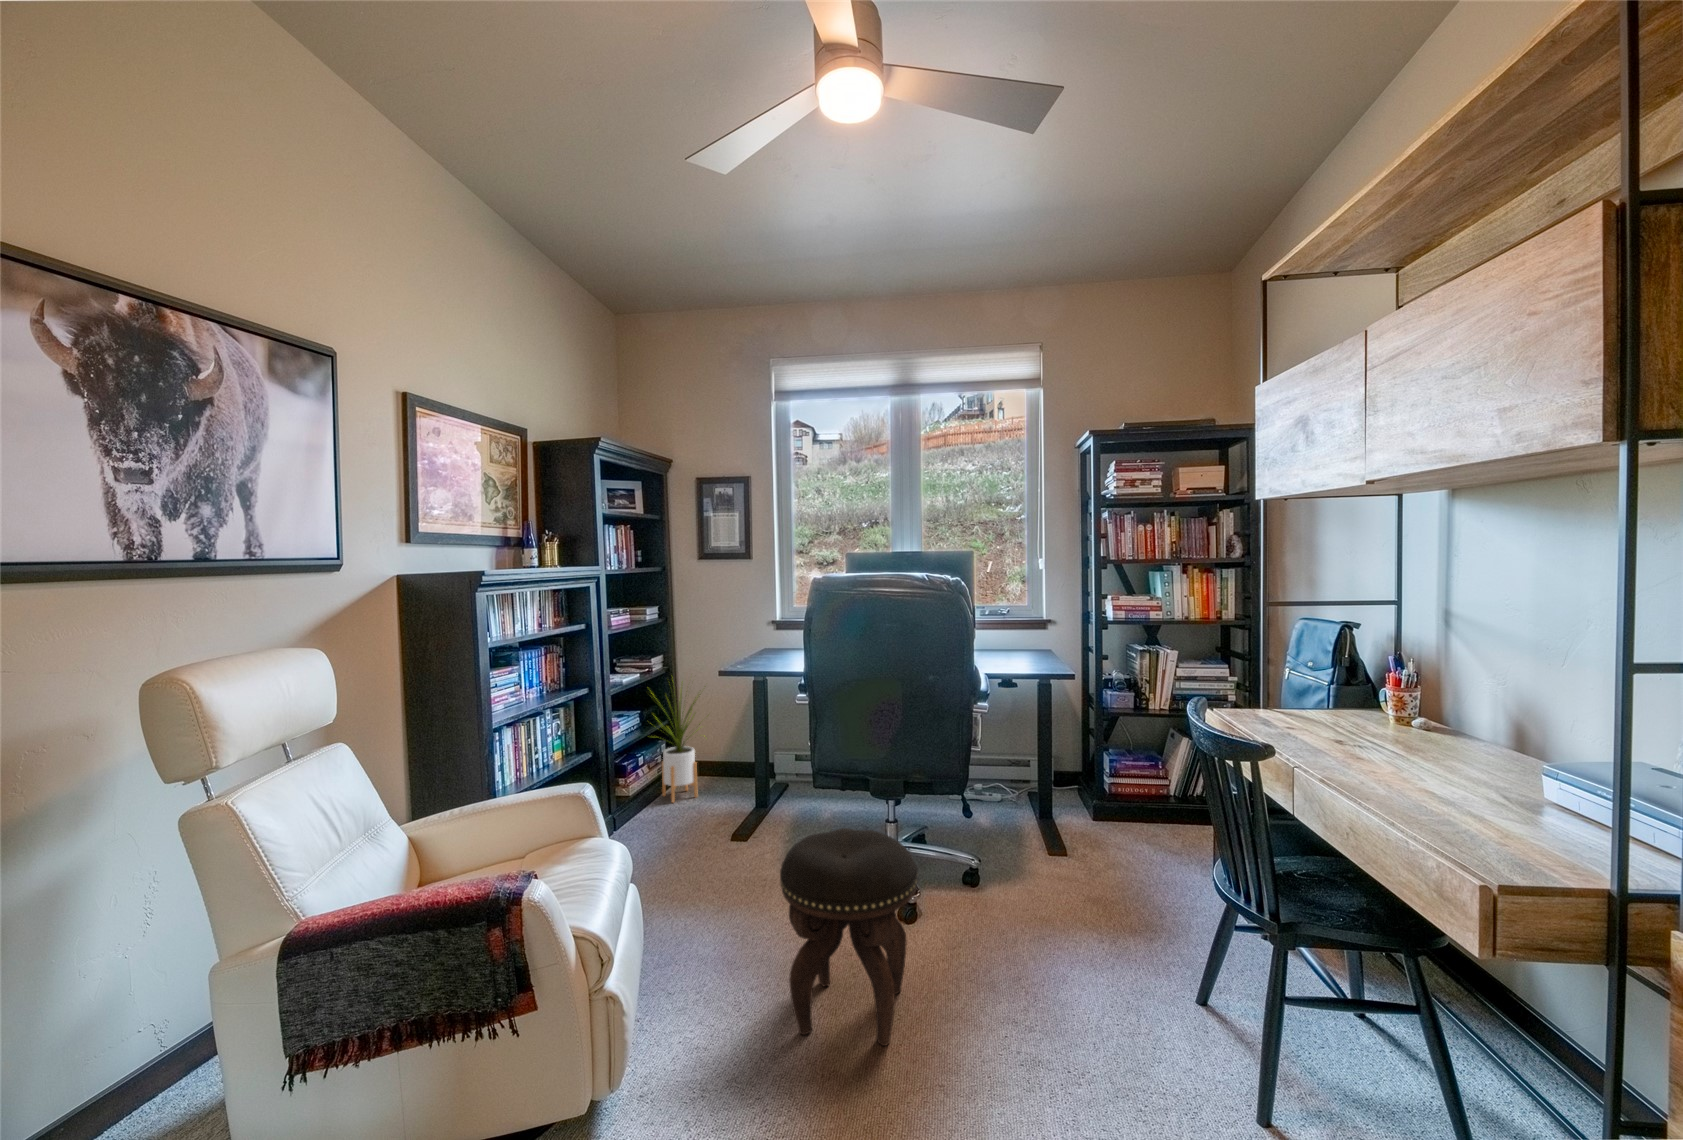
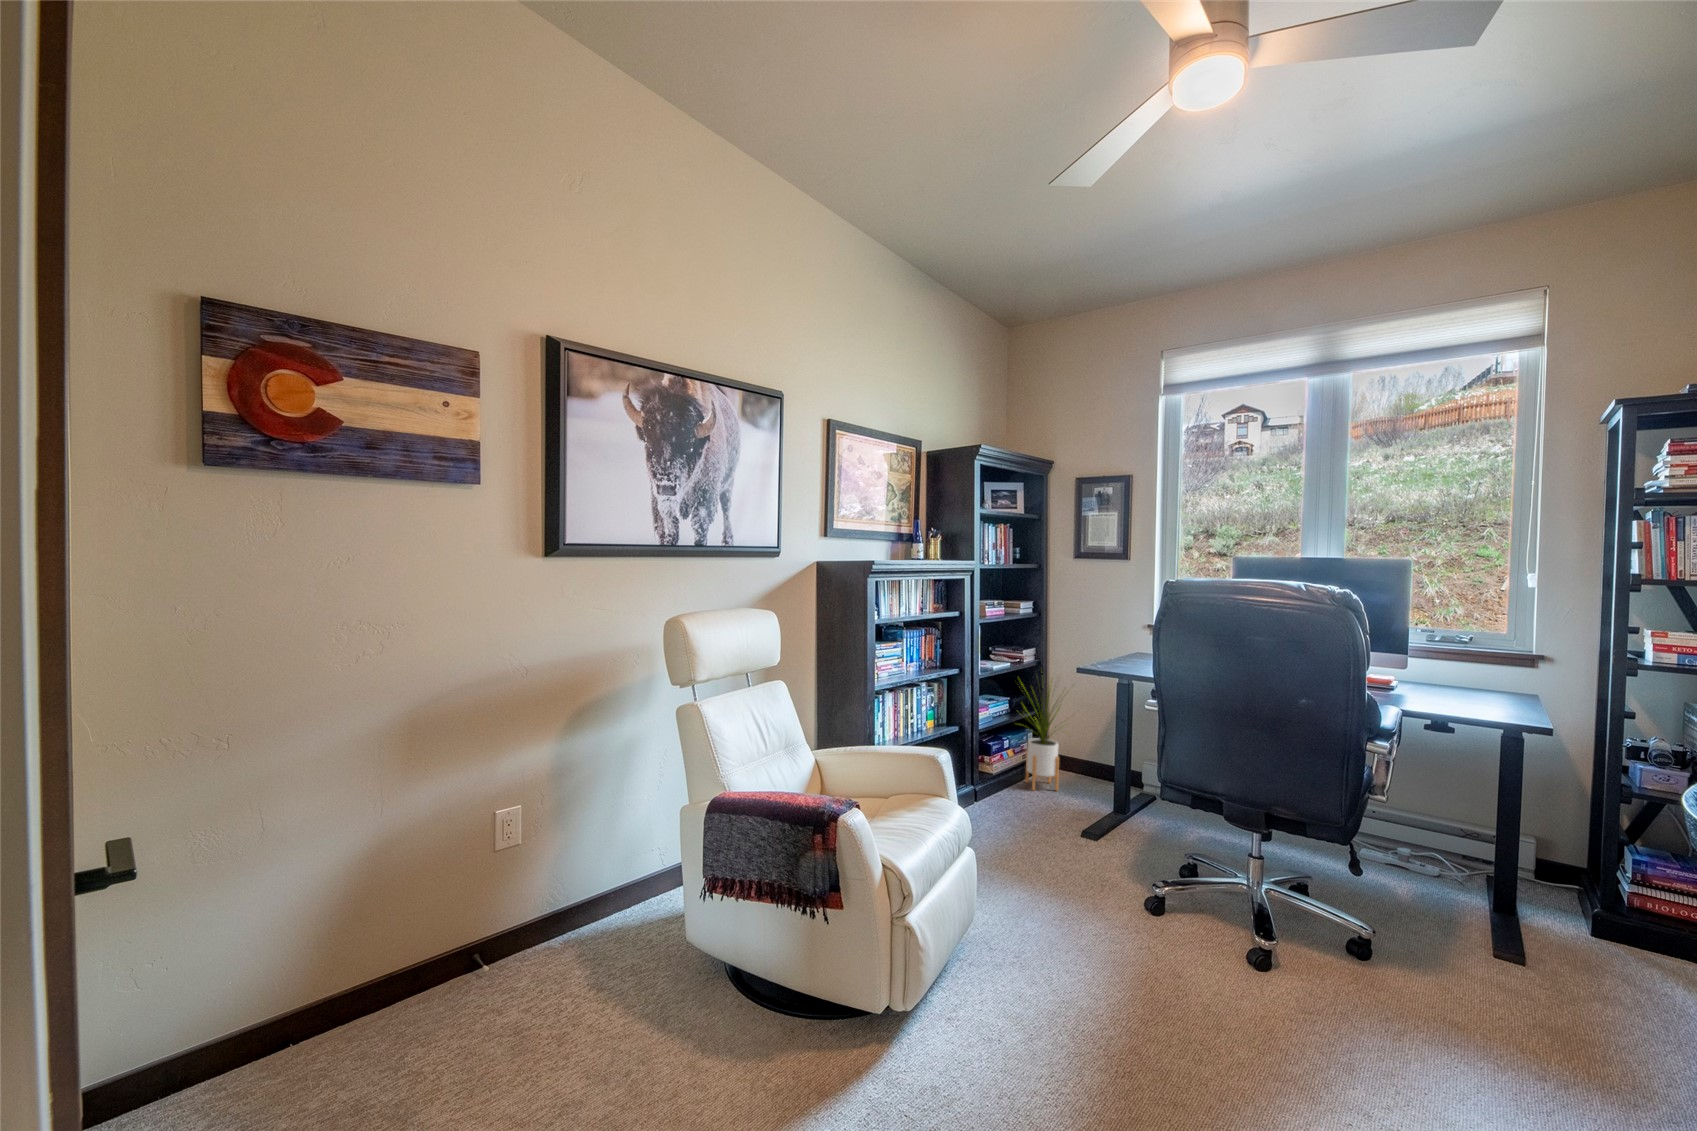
footstool: present [780,828,918,1046] -> none [1079,847,1237,1089]

